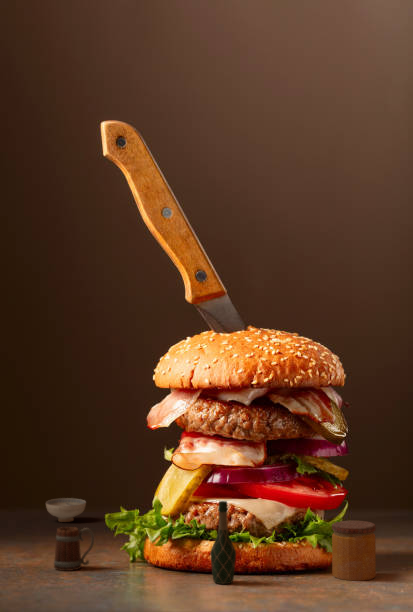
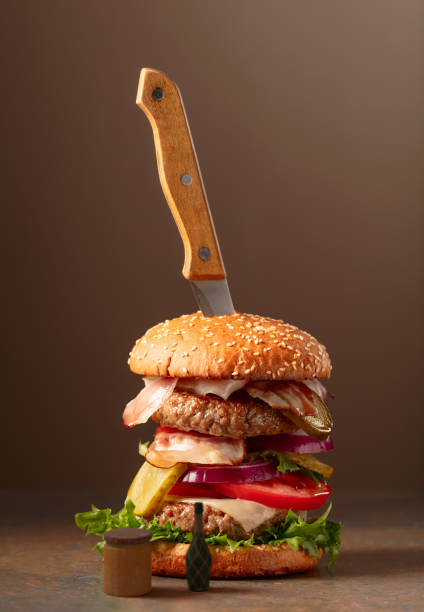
ceramic bowl: present [46,498,86,522] -> none [18,490,61,515]
jar: present [332,520,376,581] -> present [103,528,152,597]
beer mug: present [54,527,94,571] -> none [19,527,62,574]

